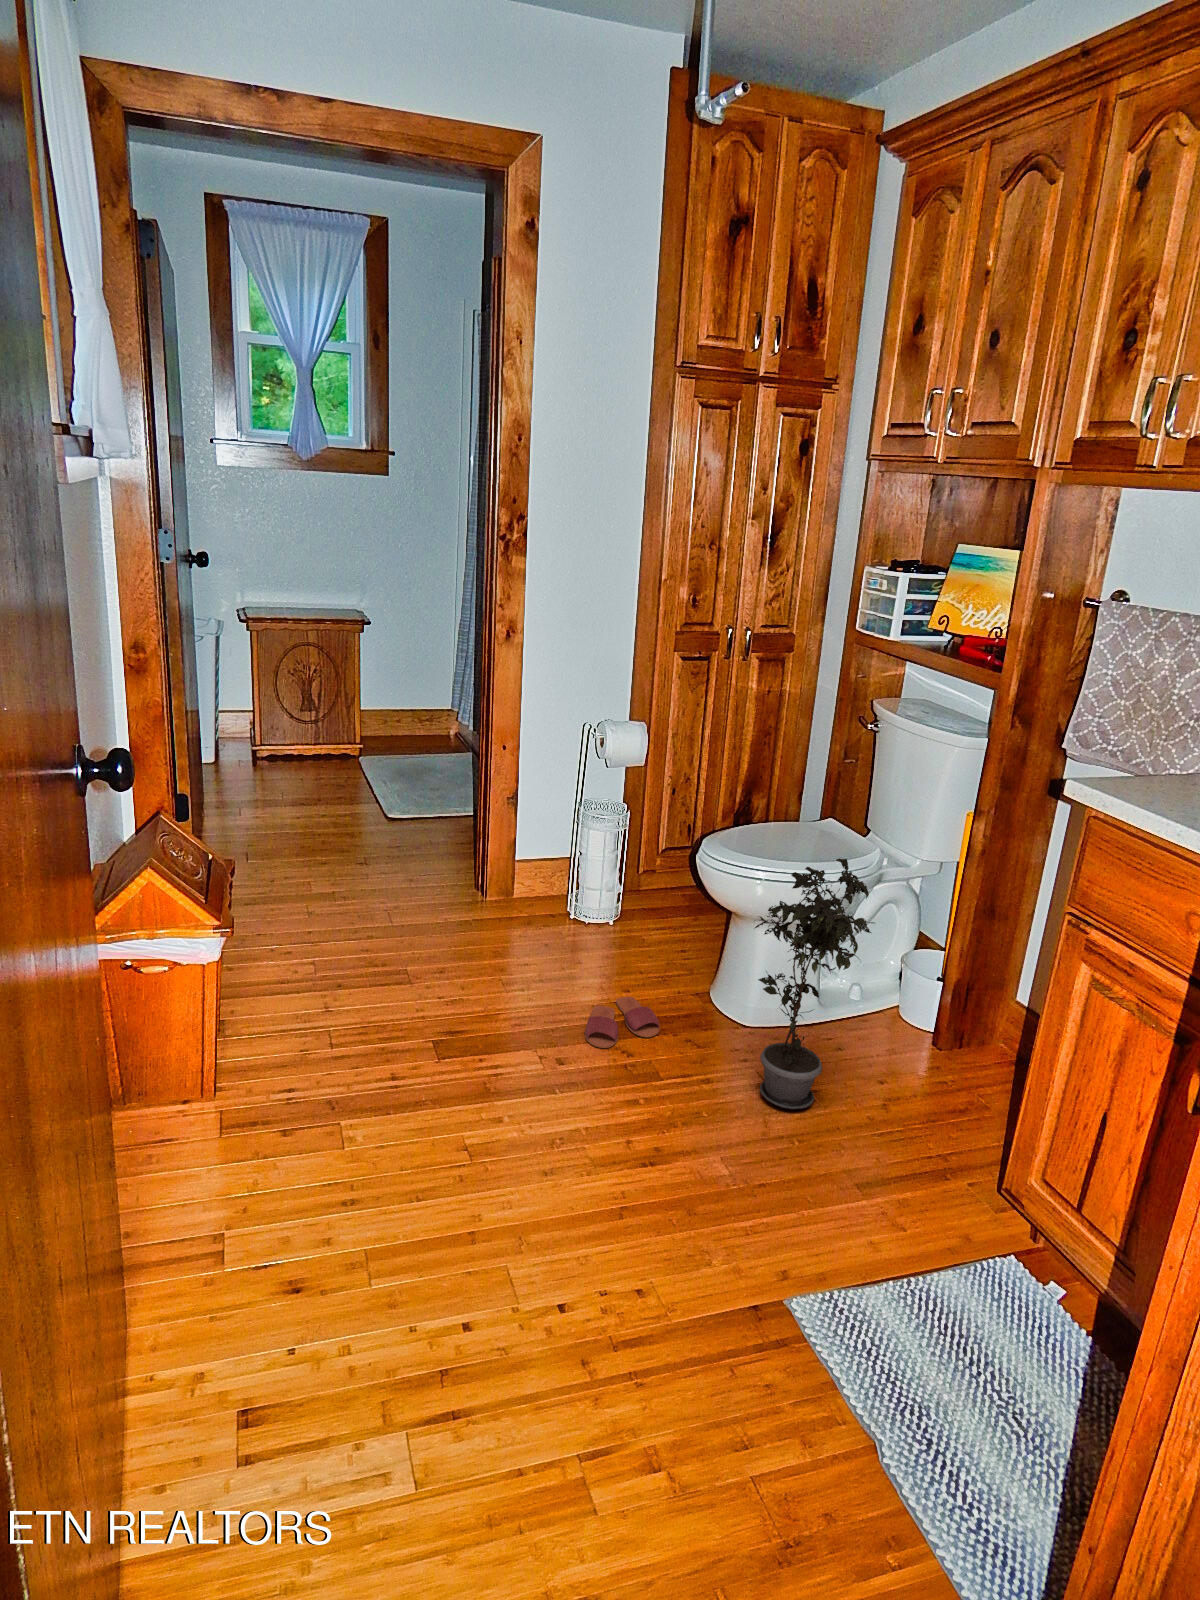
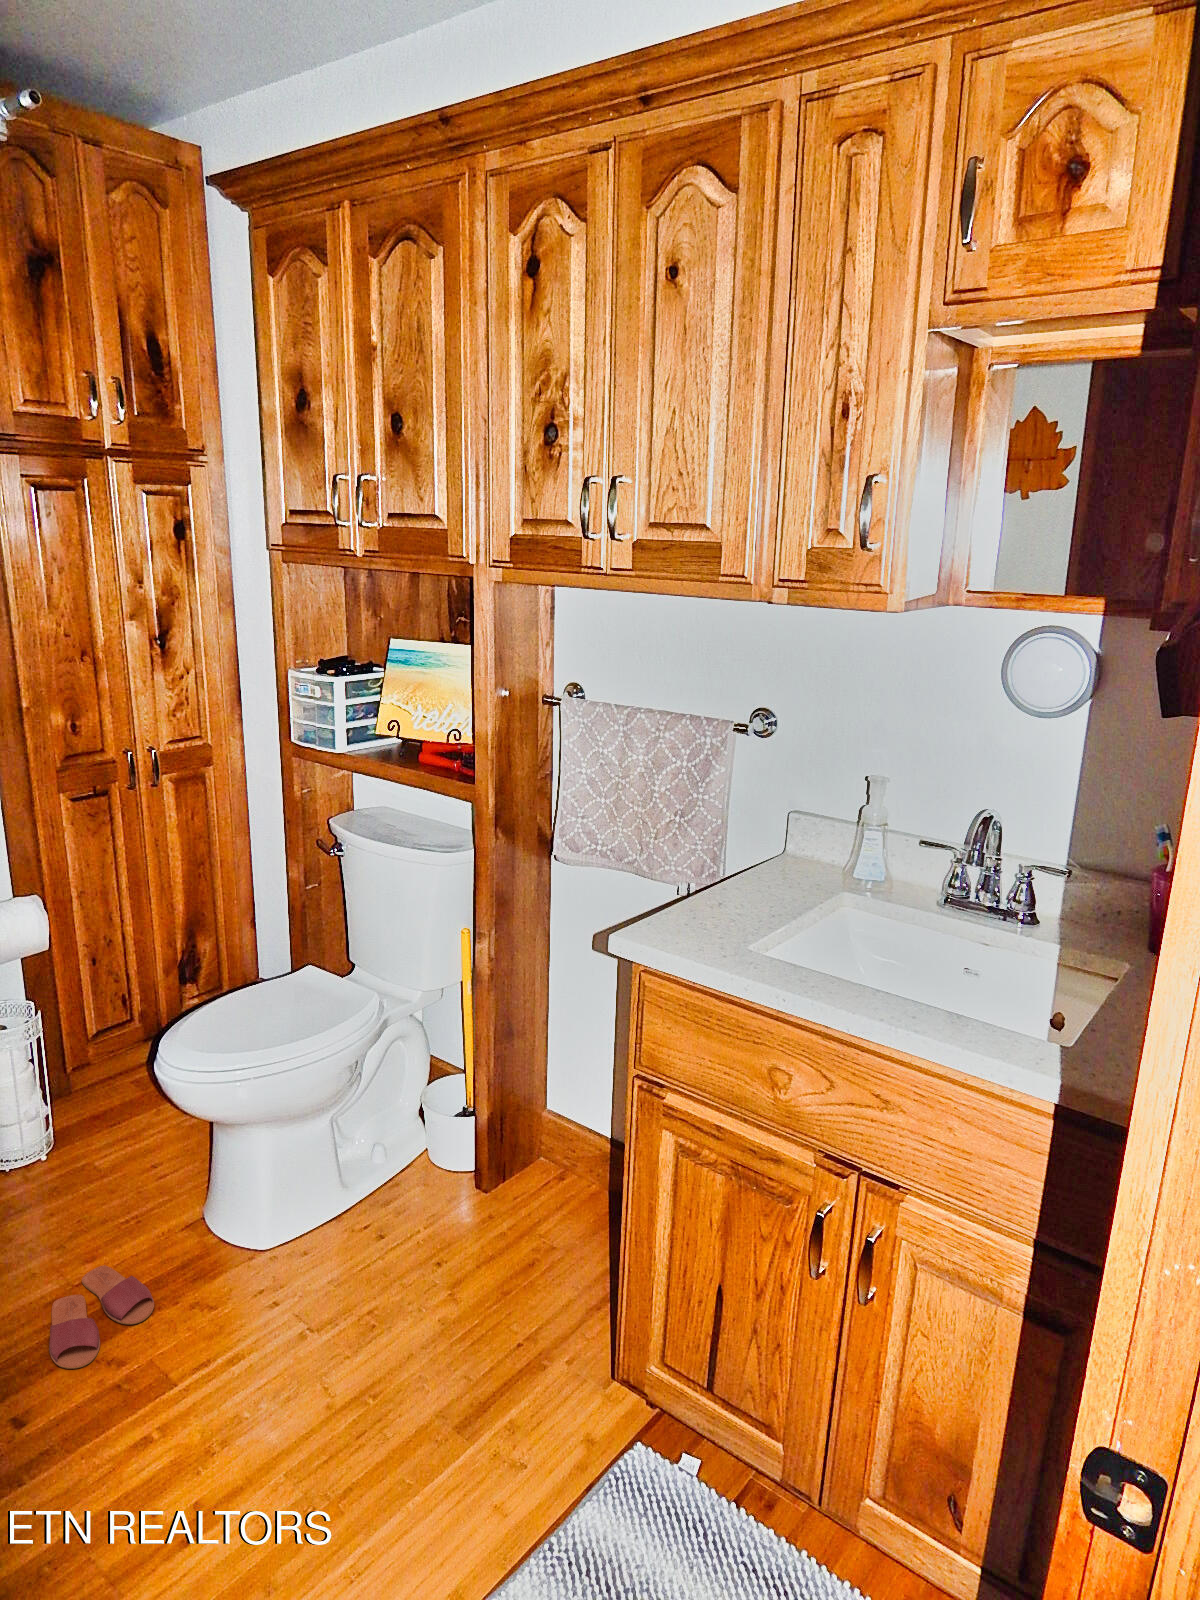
potted plant: present [754,859,874,1110] -> none [263,1044,410,1358]

